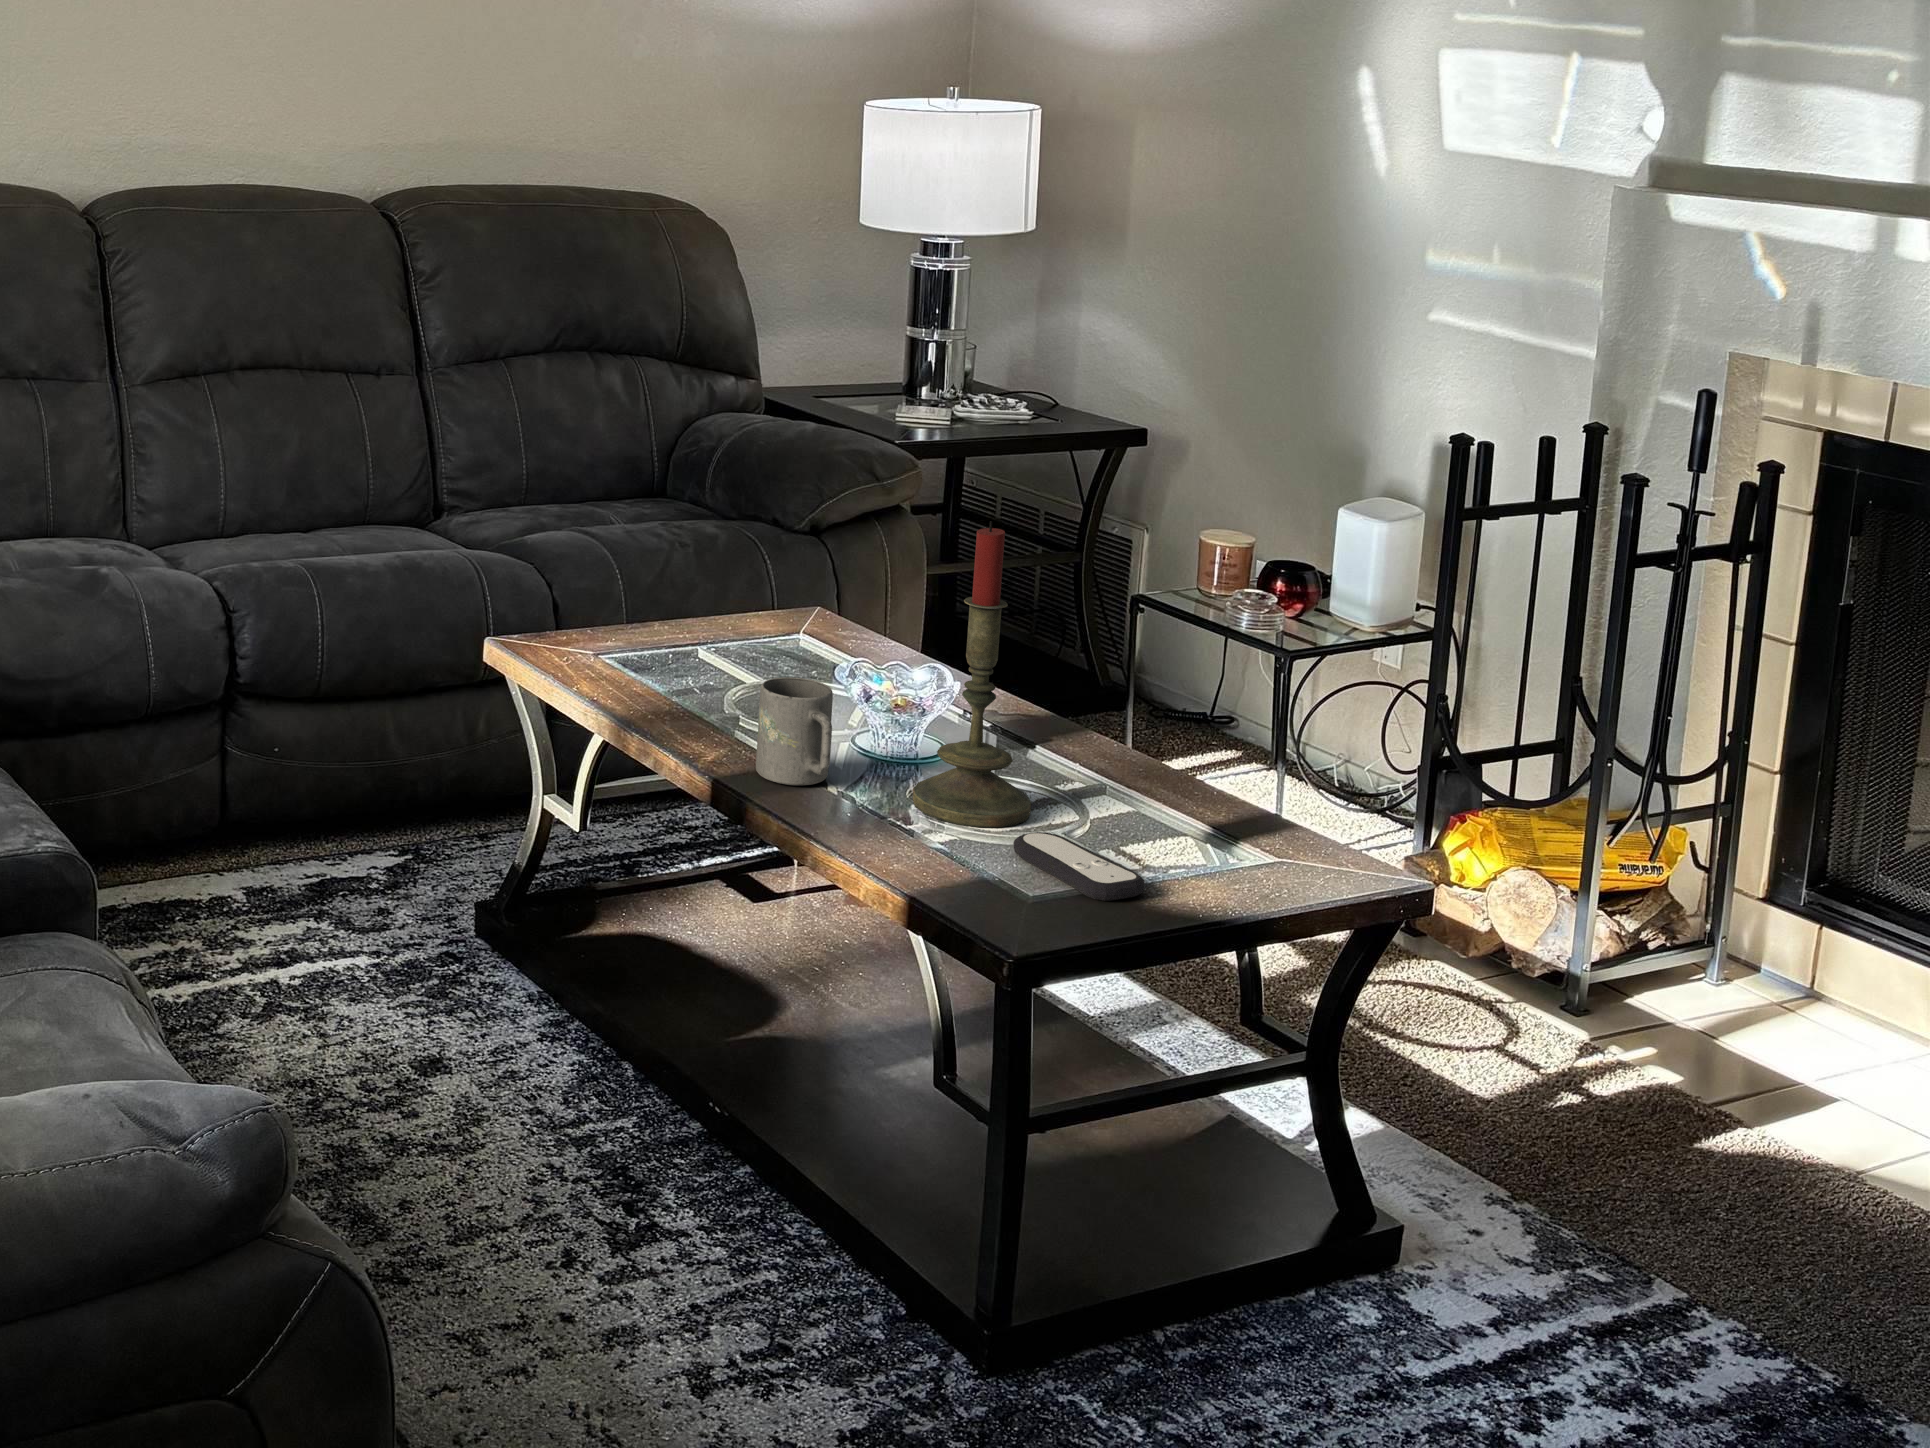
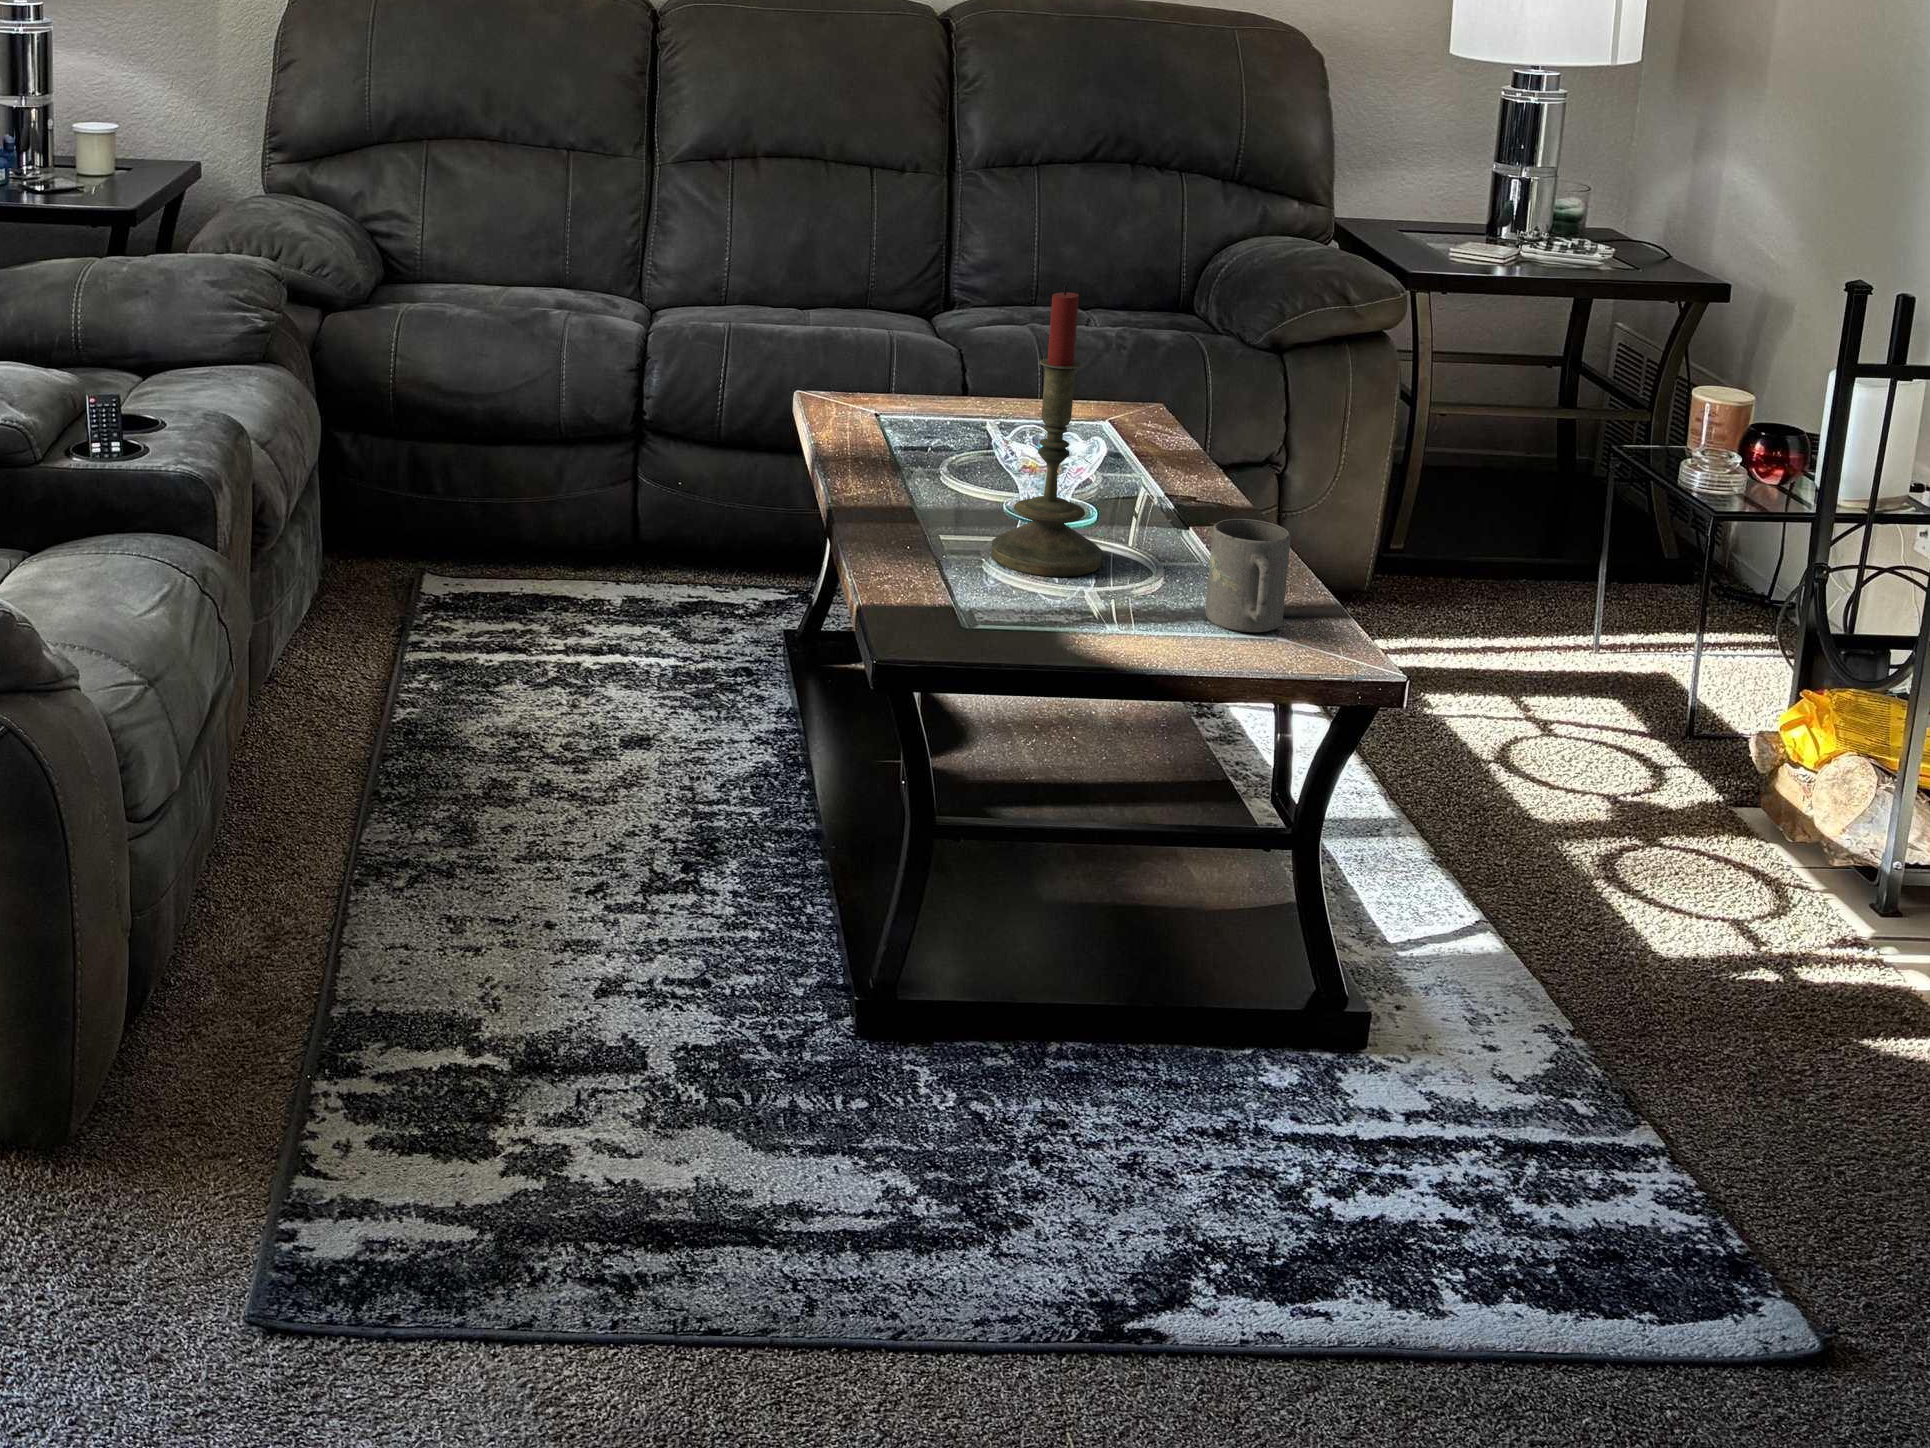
mug: present [756,677,833,785] -> present [1205,519,1290,632]
remote control: present [1013,832,1145,901] -> none [1018,579,1098,640]

